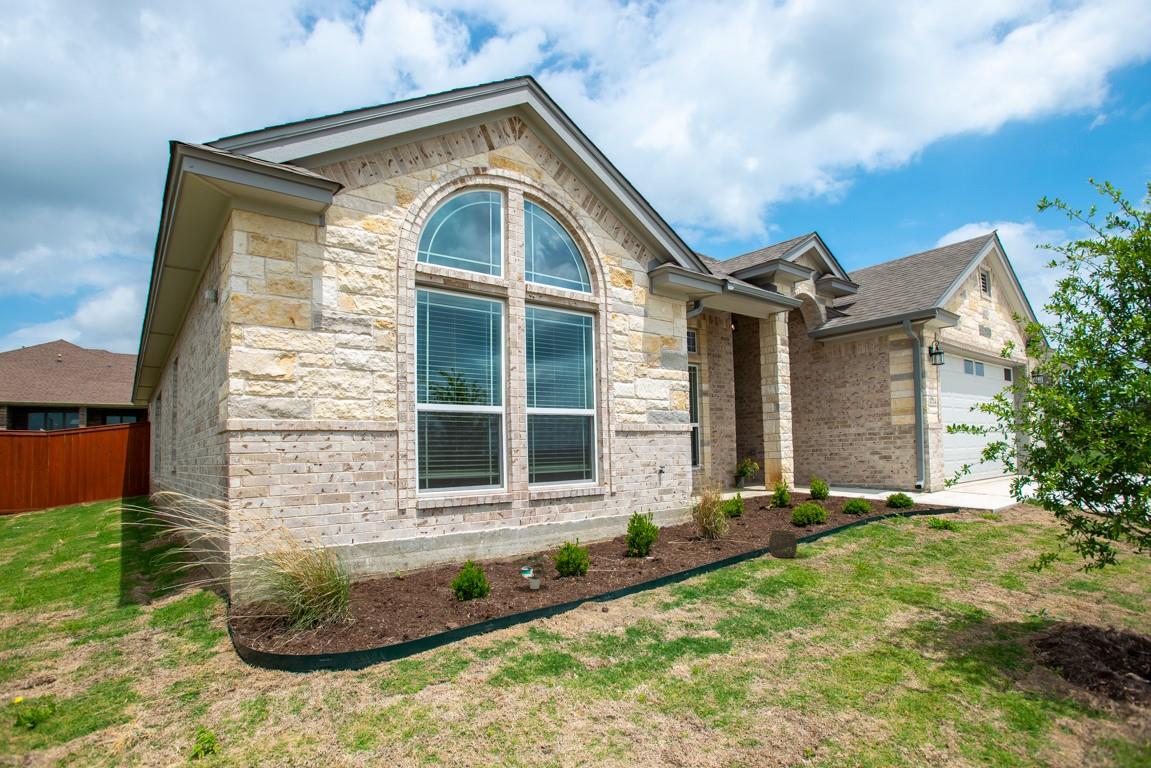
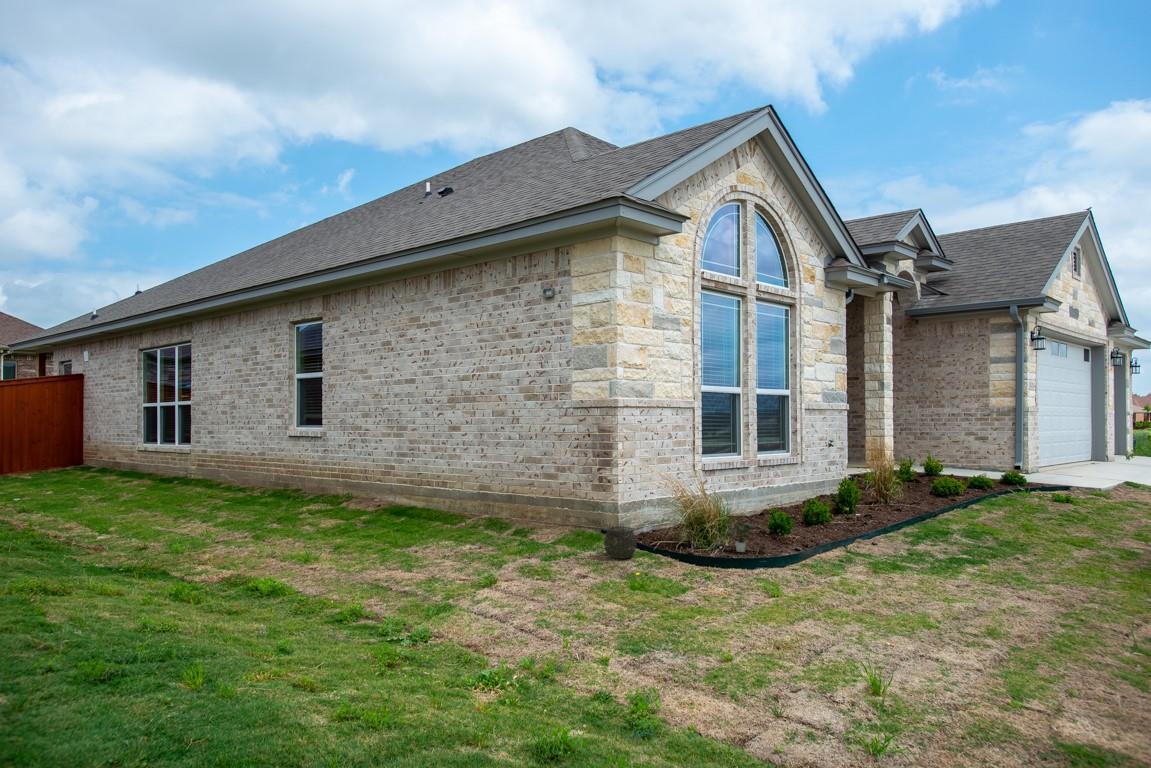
woven basket: present [769,530,797,558] -> present [604,526,636,559]

